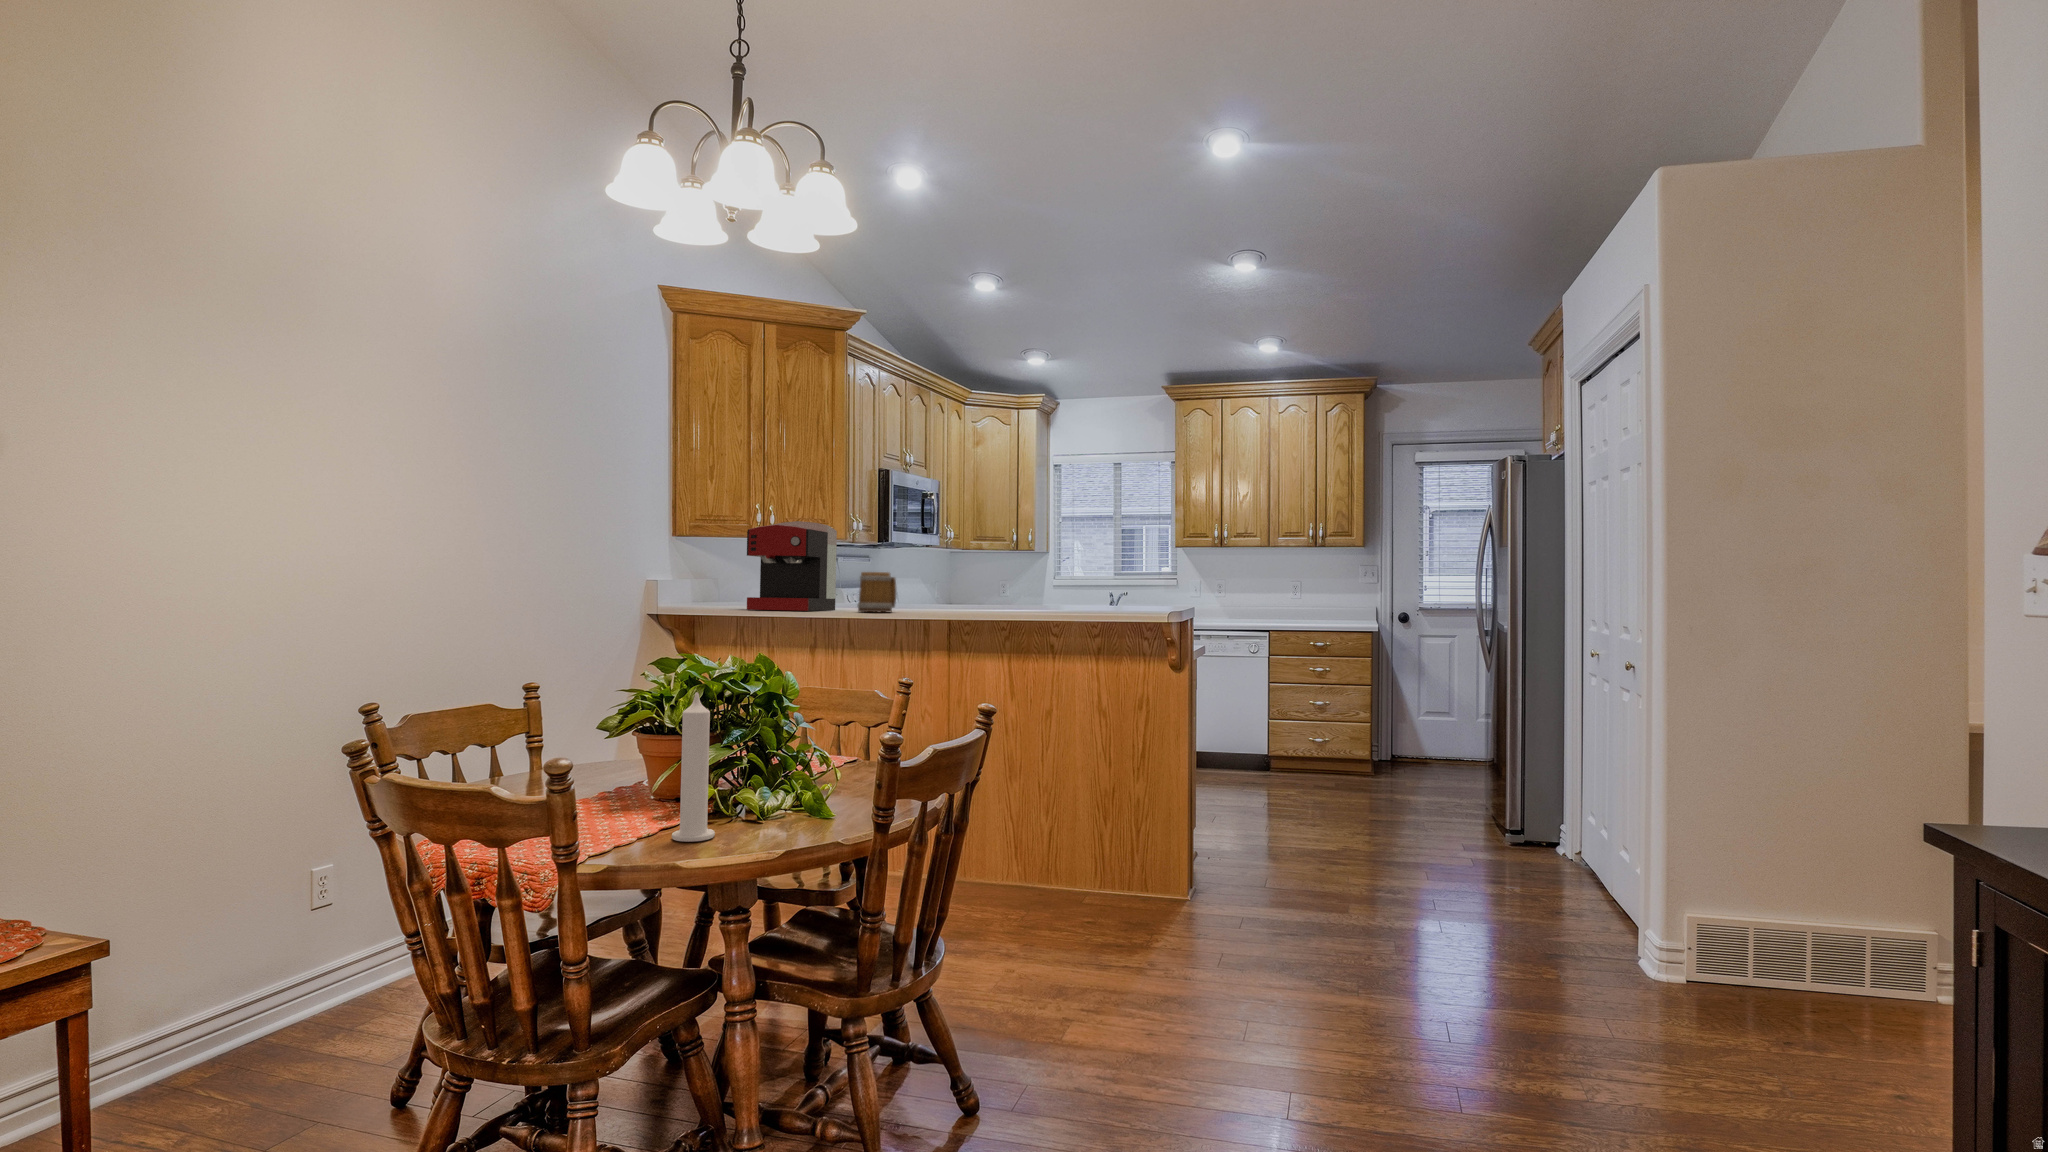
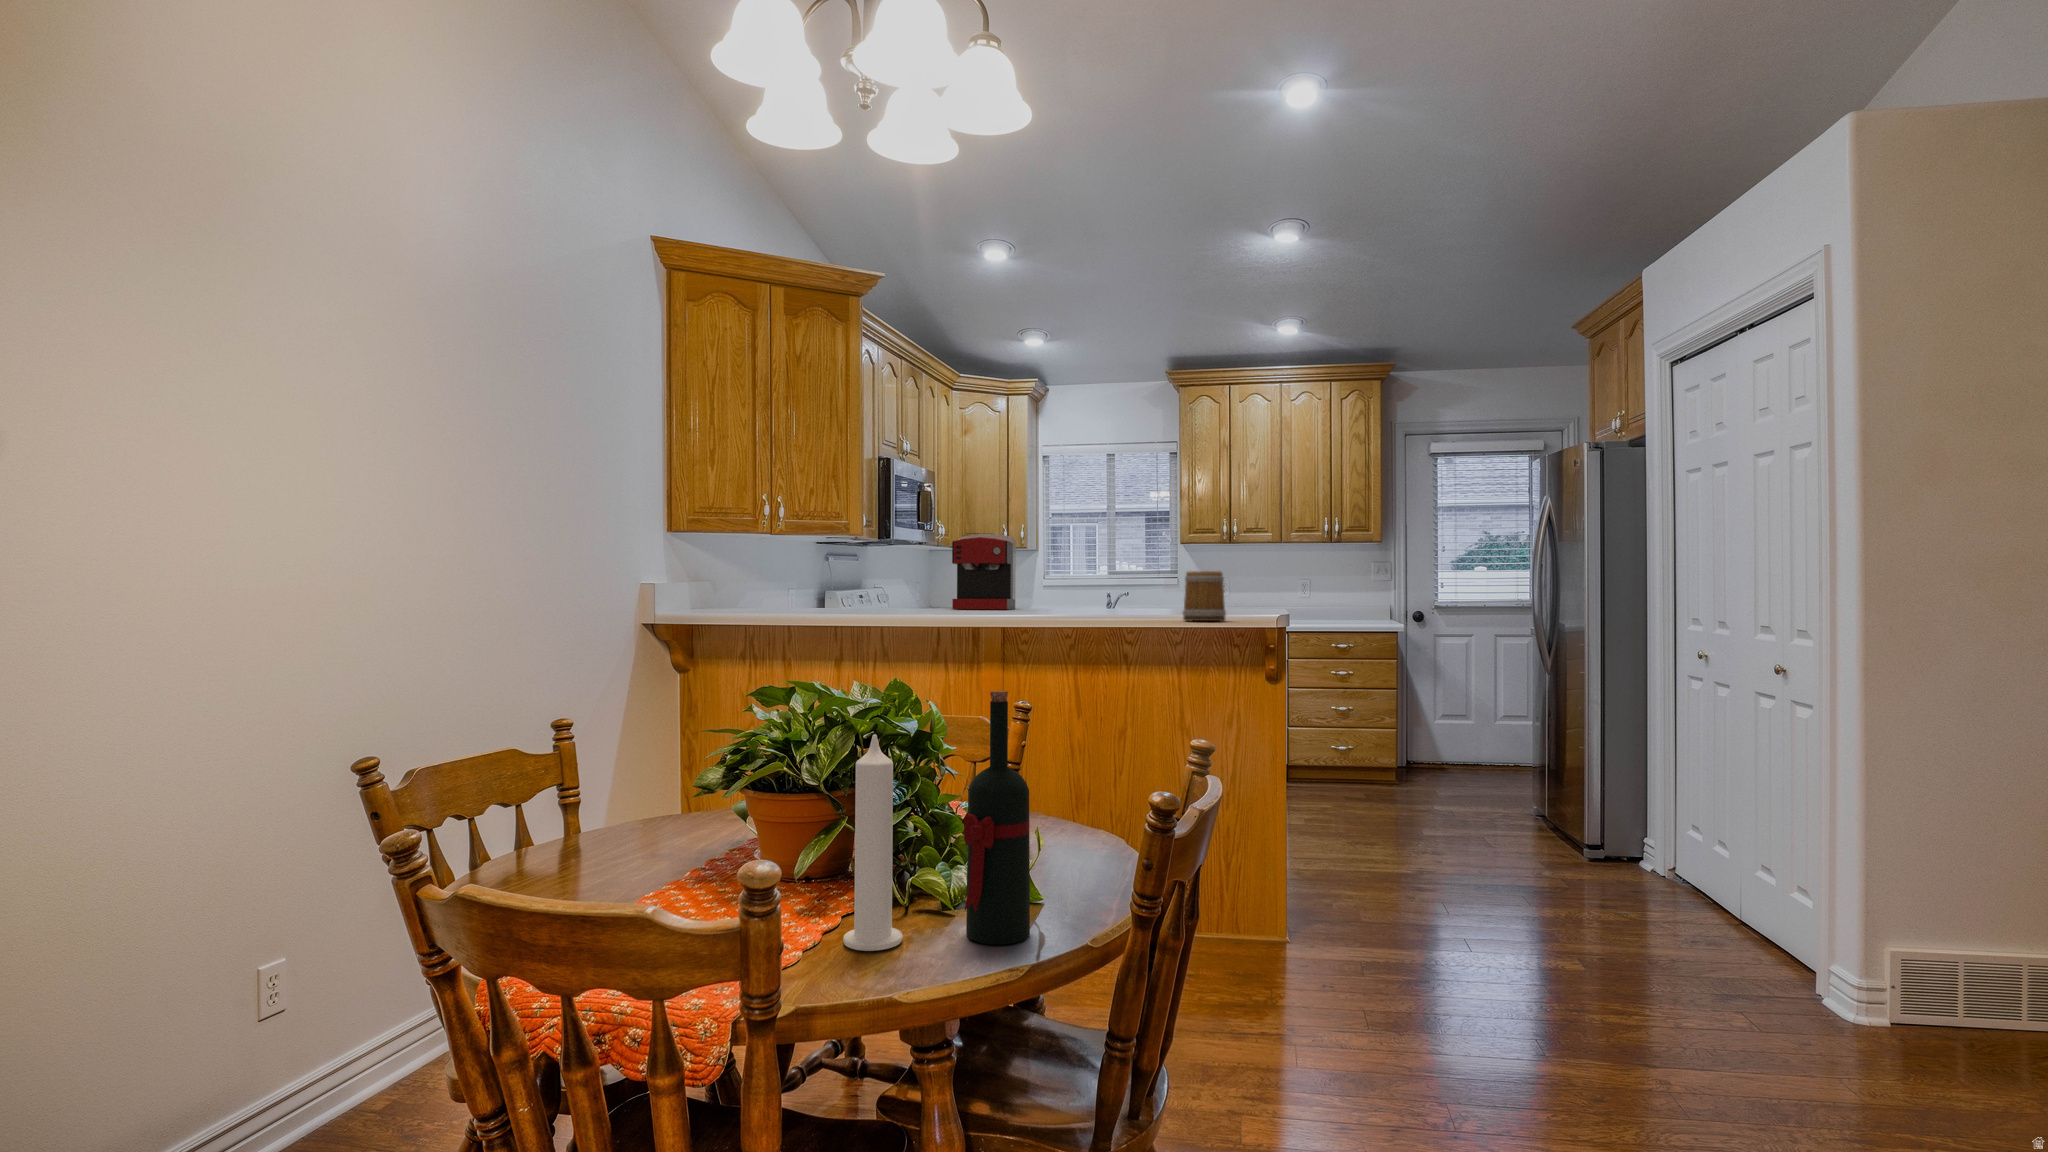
coffee maker: present [747,521,837,611] -> present [952,534,1016,609]
mug: present [858,572,896,612] -> present [1182,571,1226,621]
wine bottle: none [753,664,808,842] -> present [964,691,1030,945]

